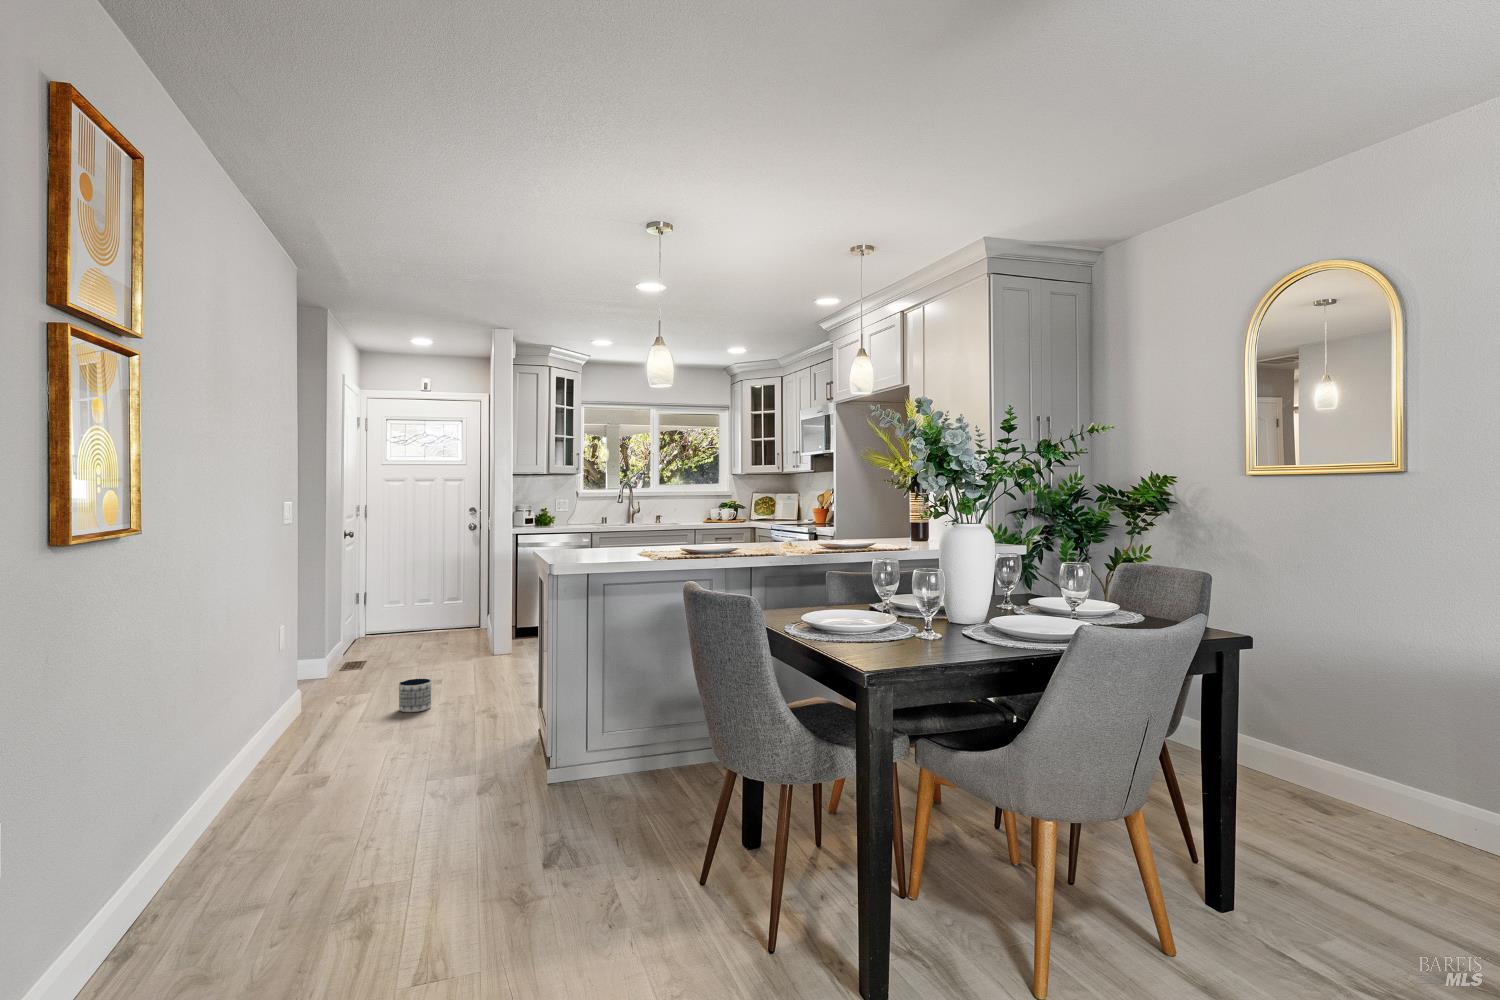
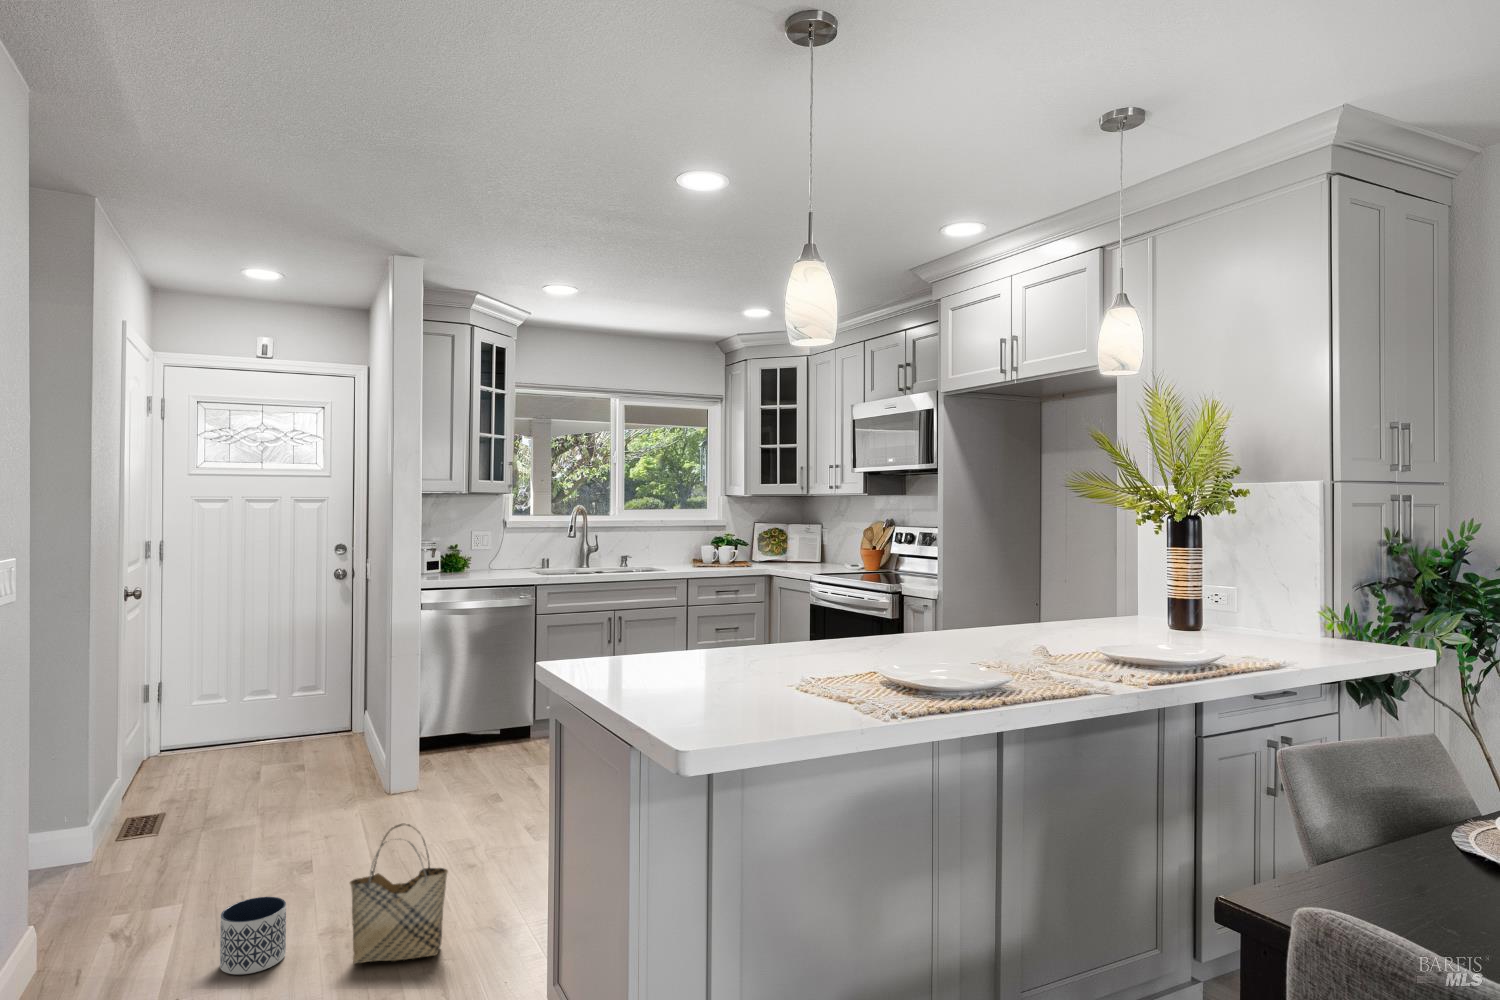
woven basket: none [461,642,512,710] -> present [350,824,448,964]

